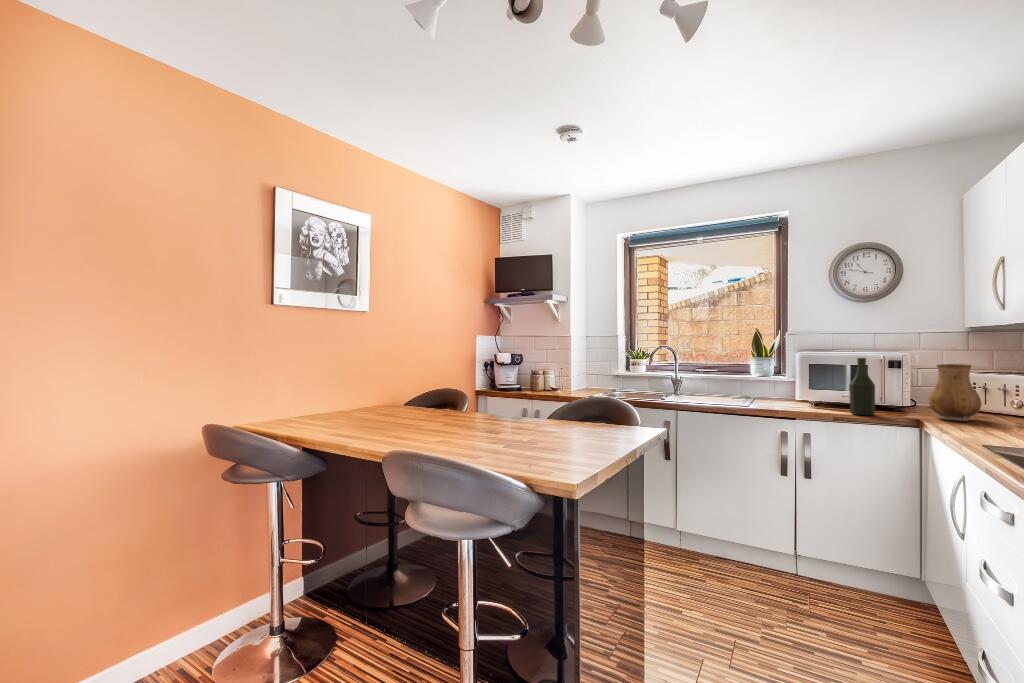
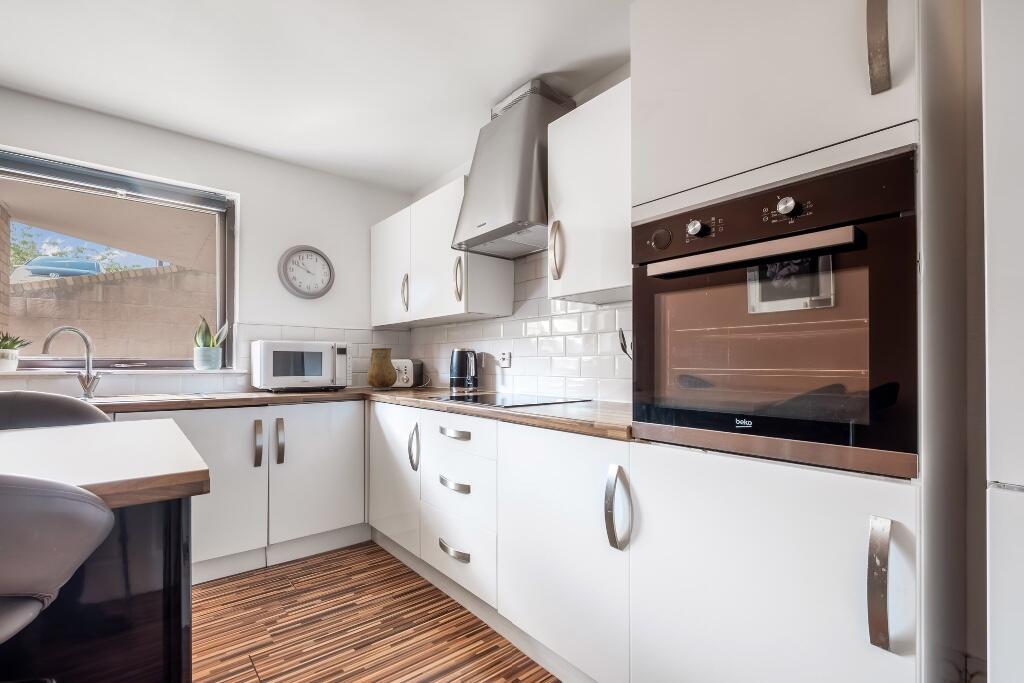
bottle: present [849,358,875,415] -> none [314,344,333,395]

